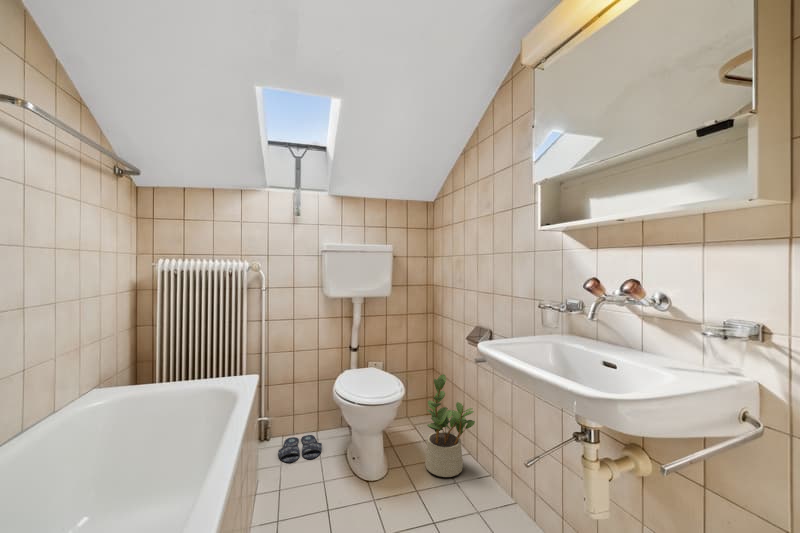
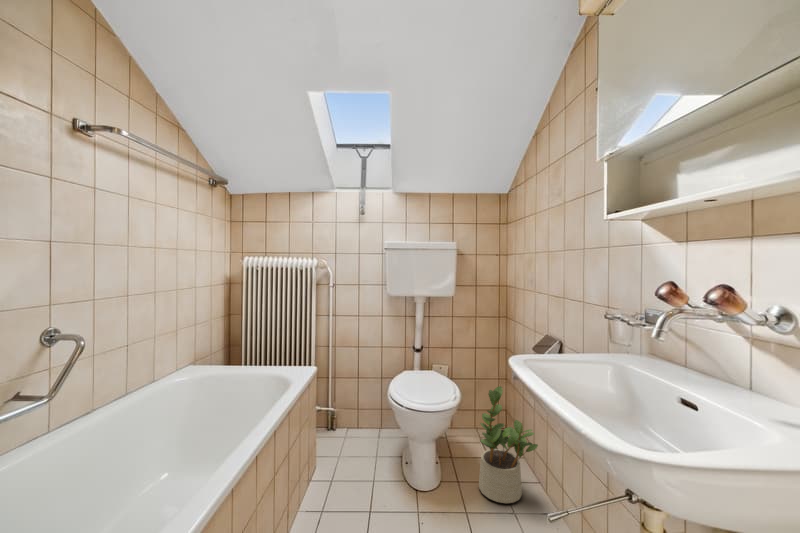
slippers: present [278,435,322,463] -> none [338,428,380,454]

